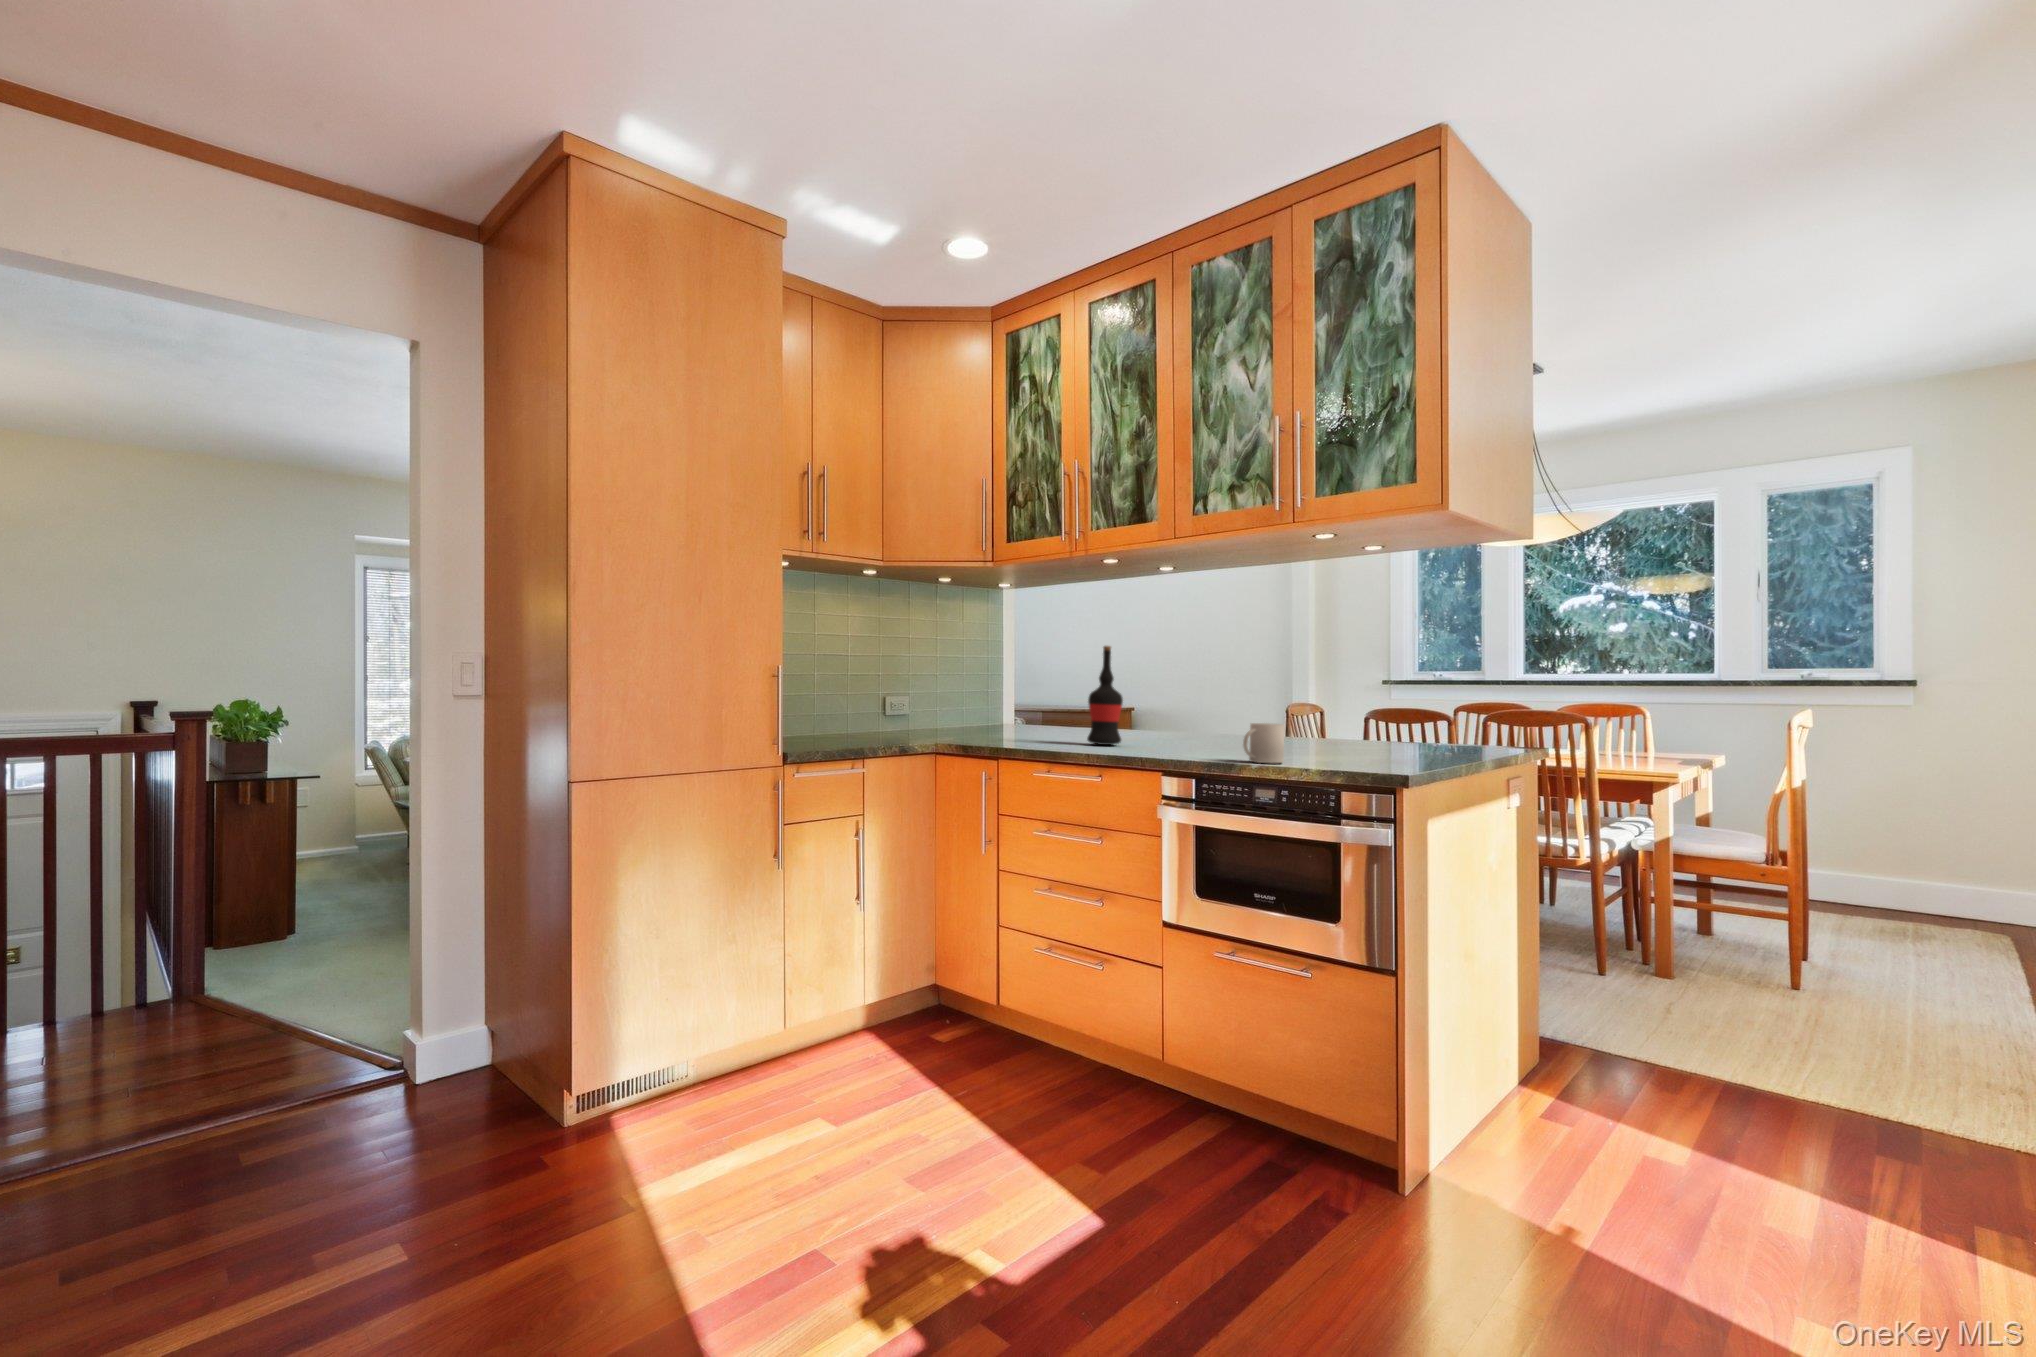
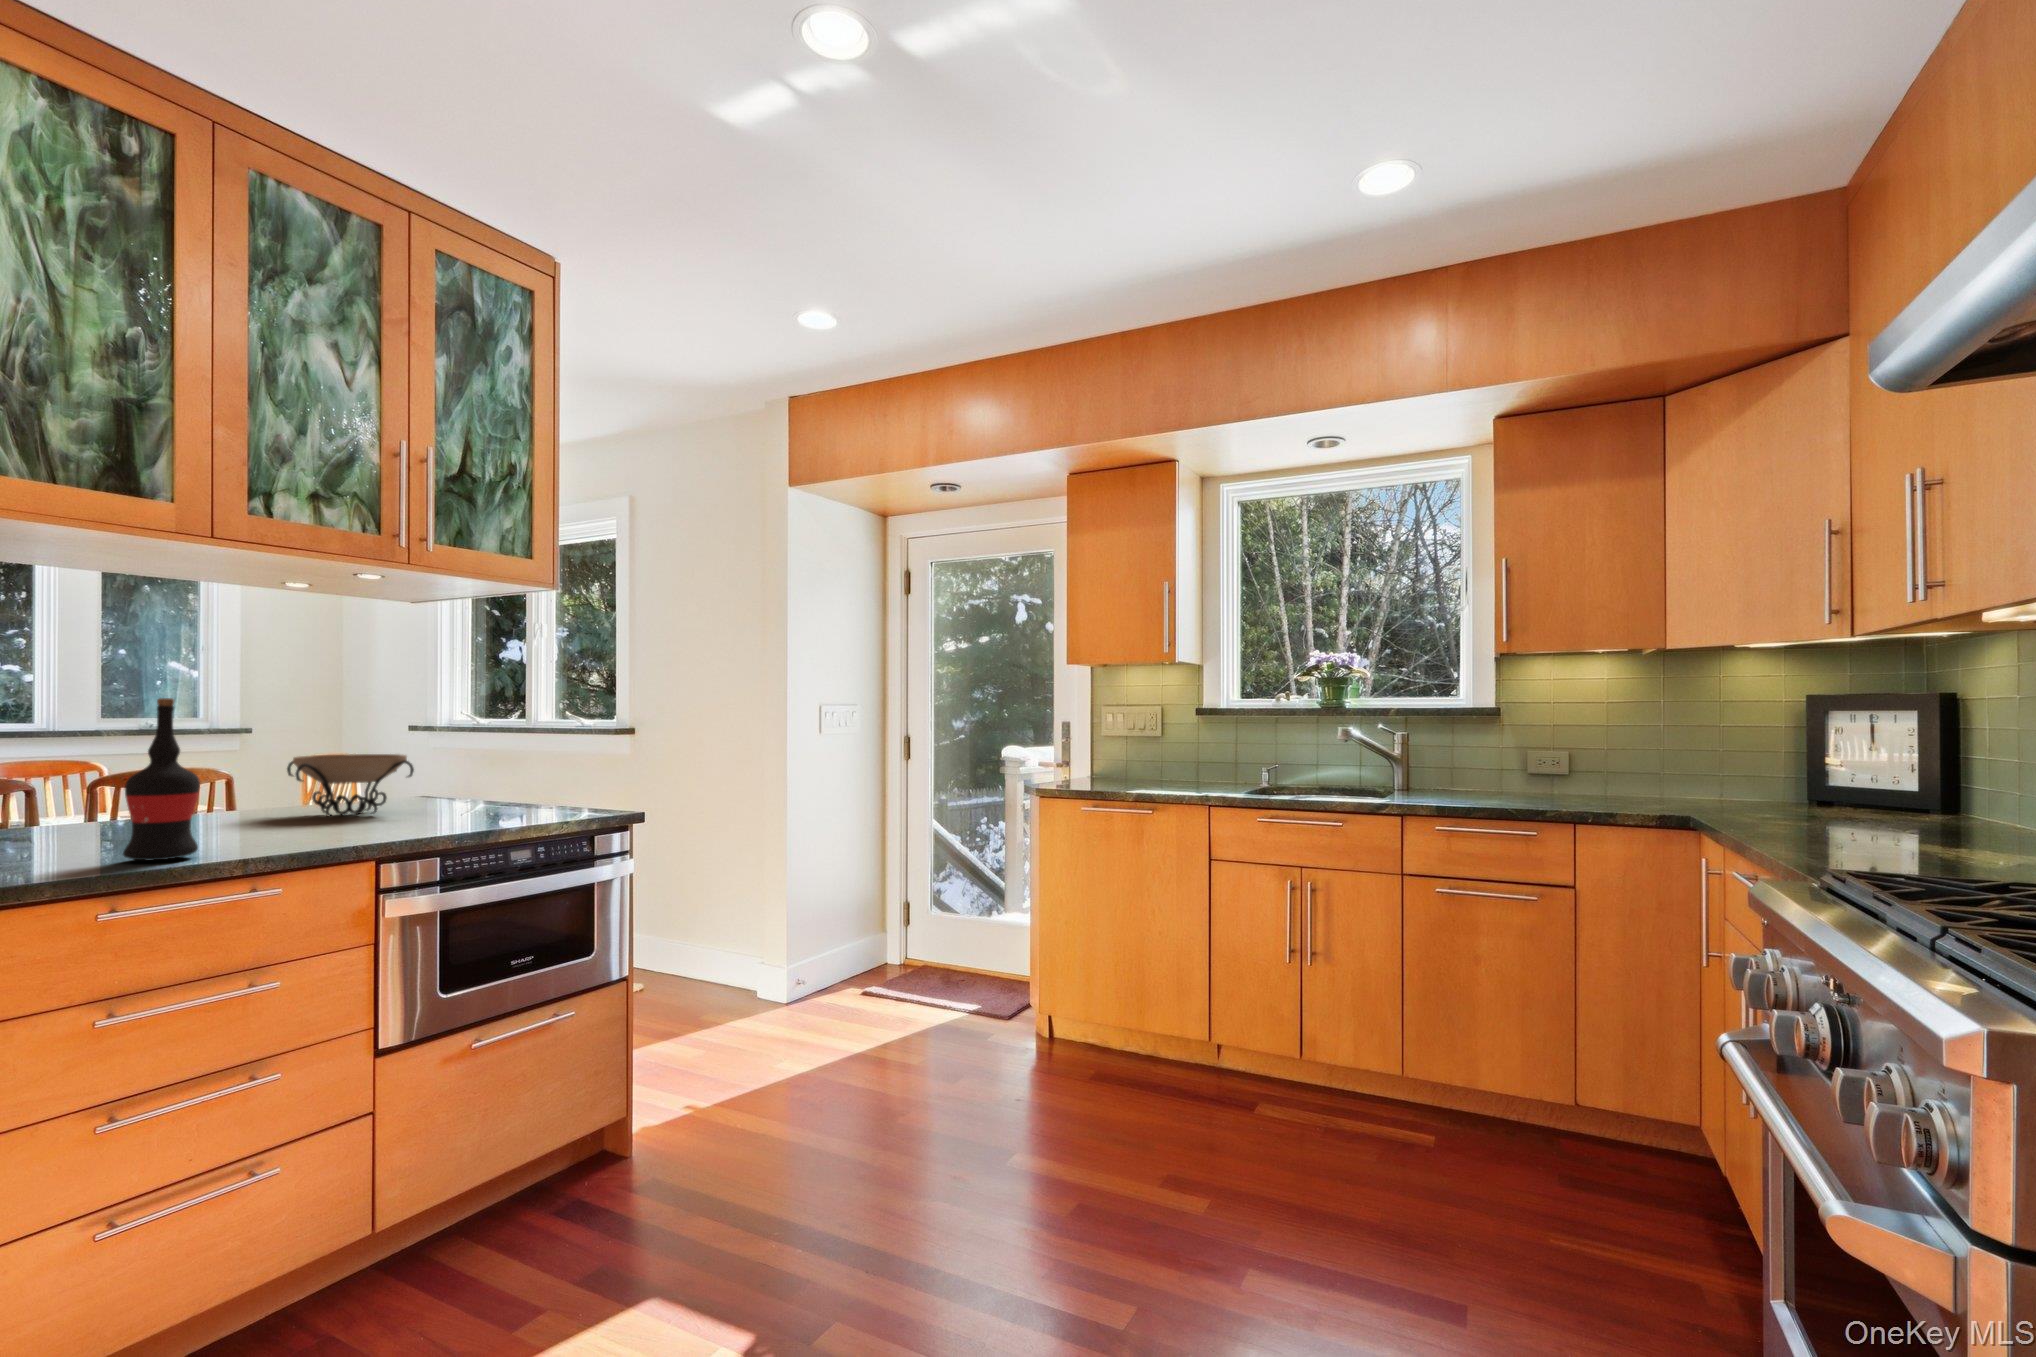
decorative bowl: none [1305,702,1435,757] -> present [287,754,414,816]
mug: present [1243,723,1284,763] -> none [453,785,493,828]

